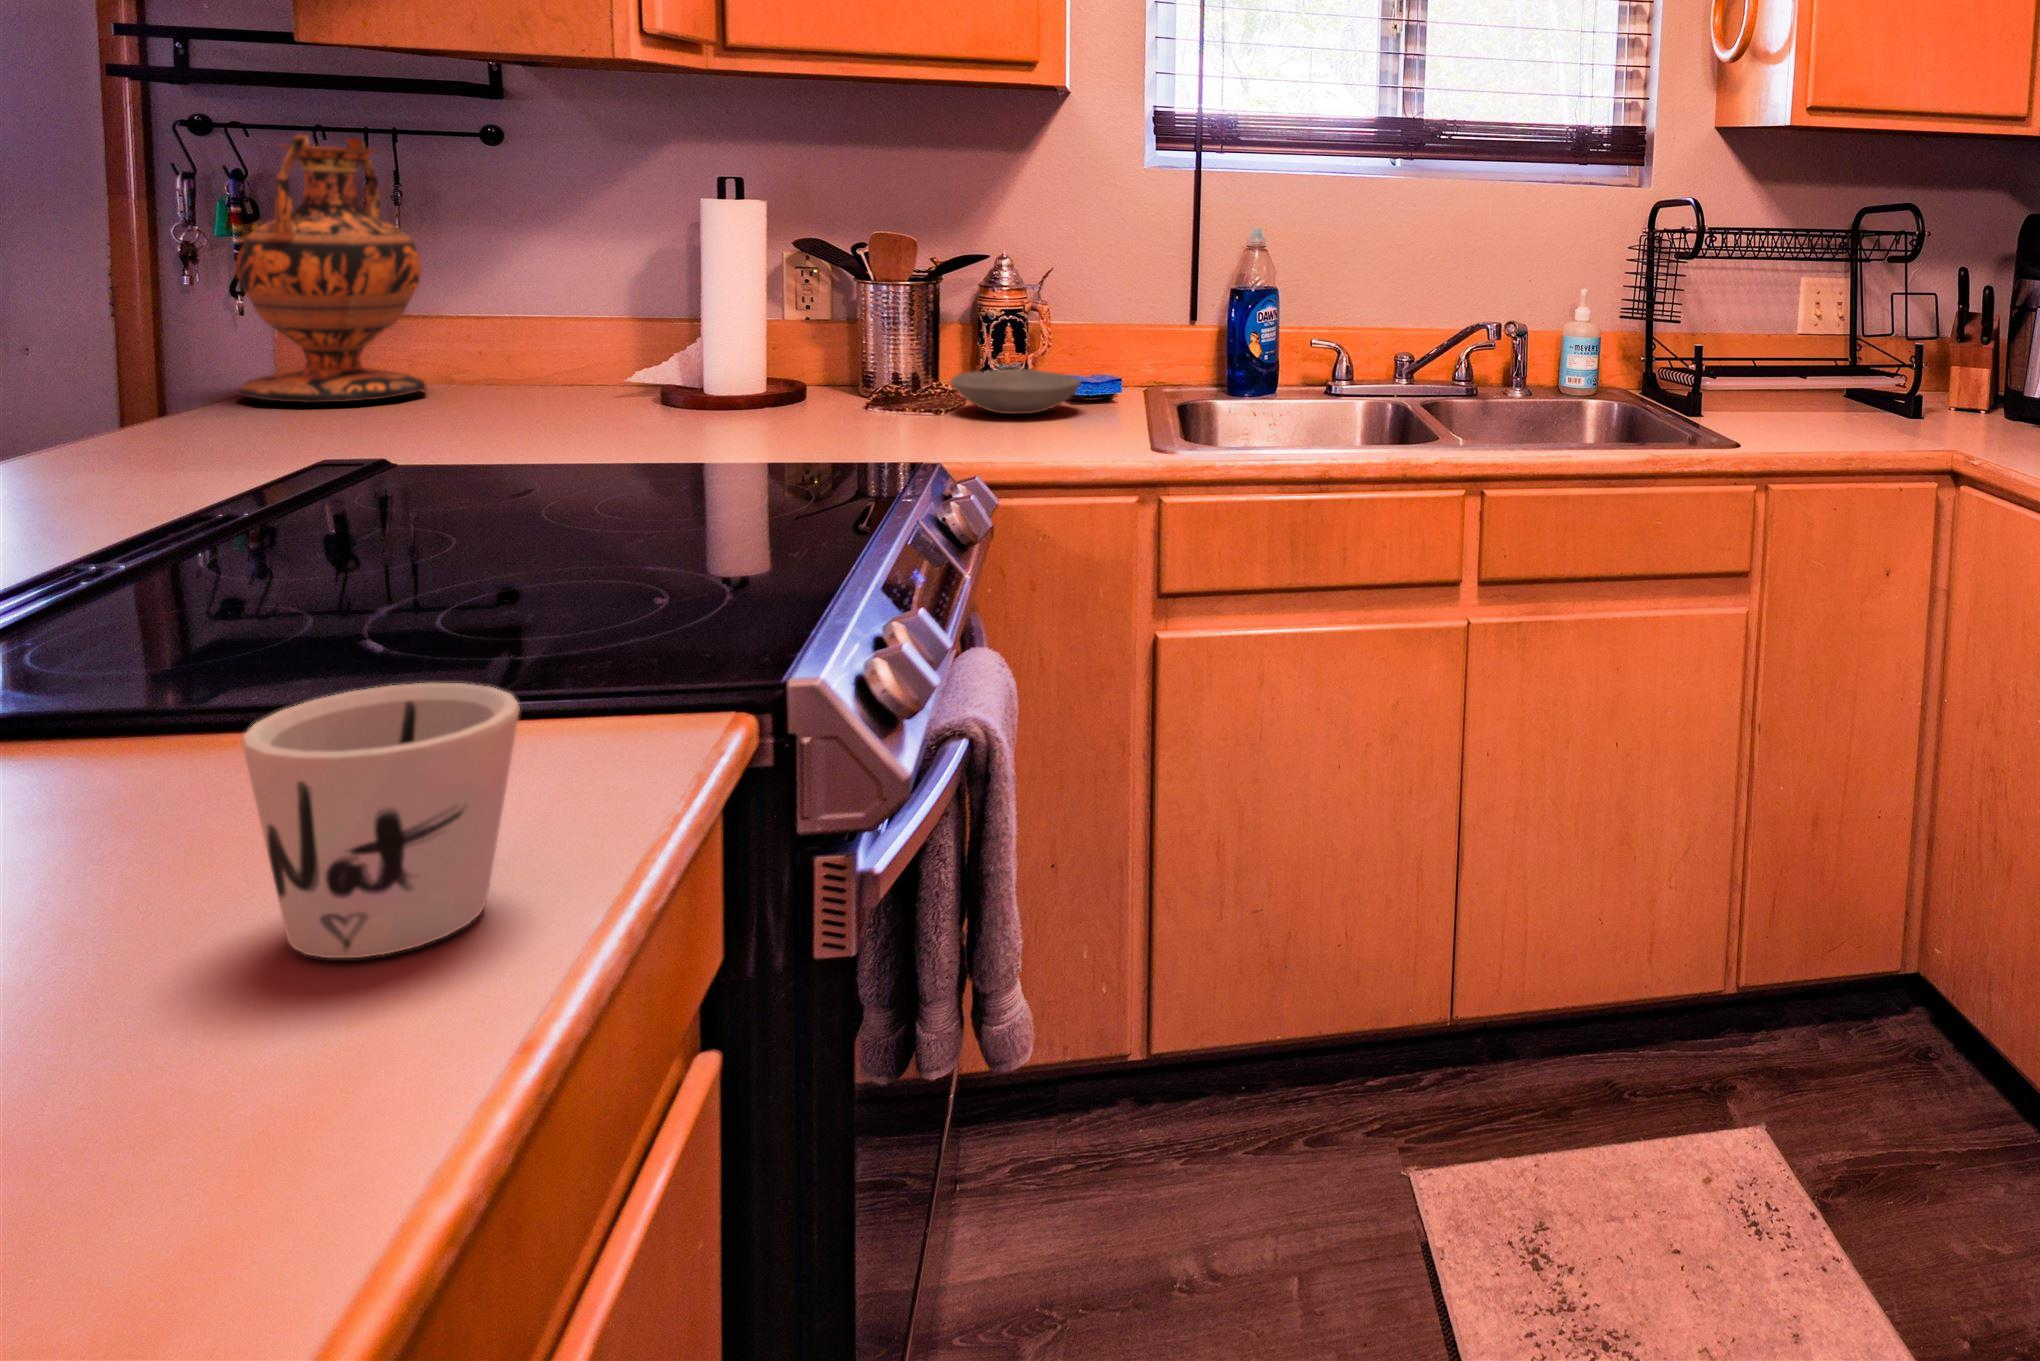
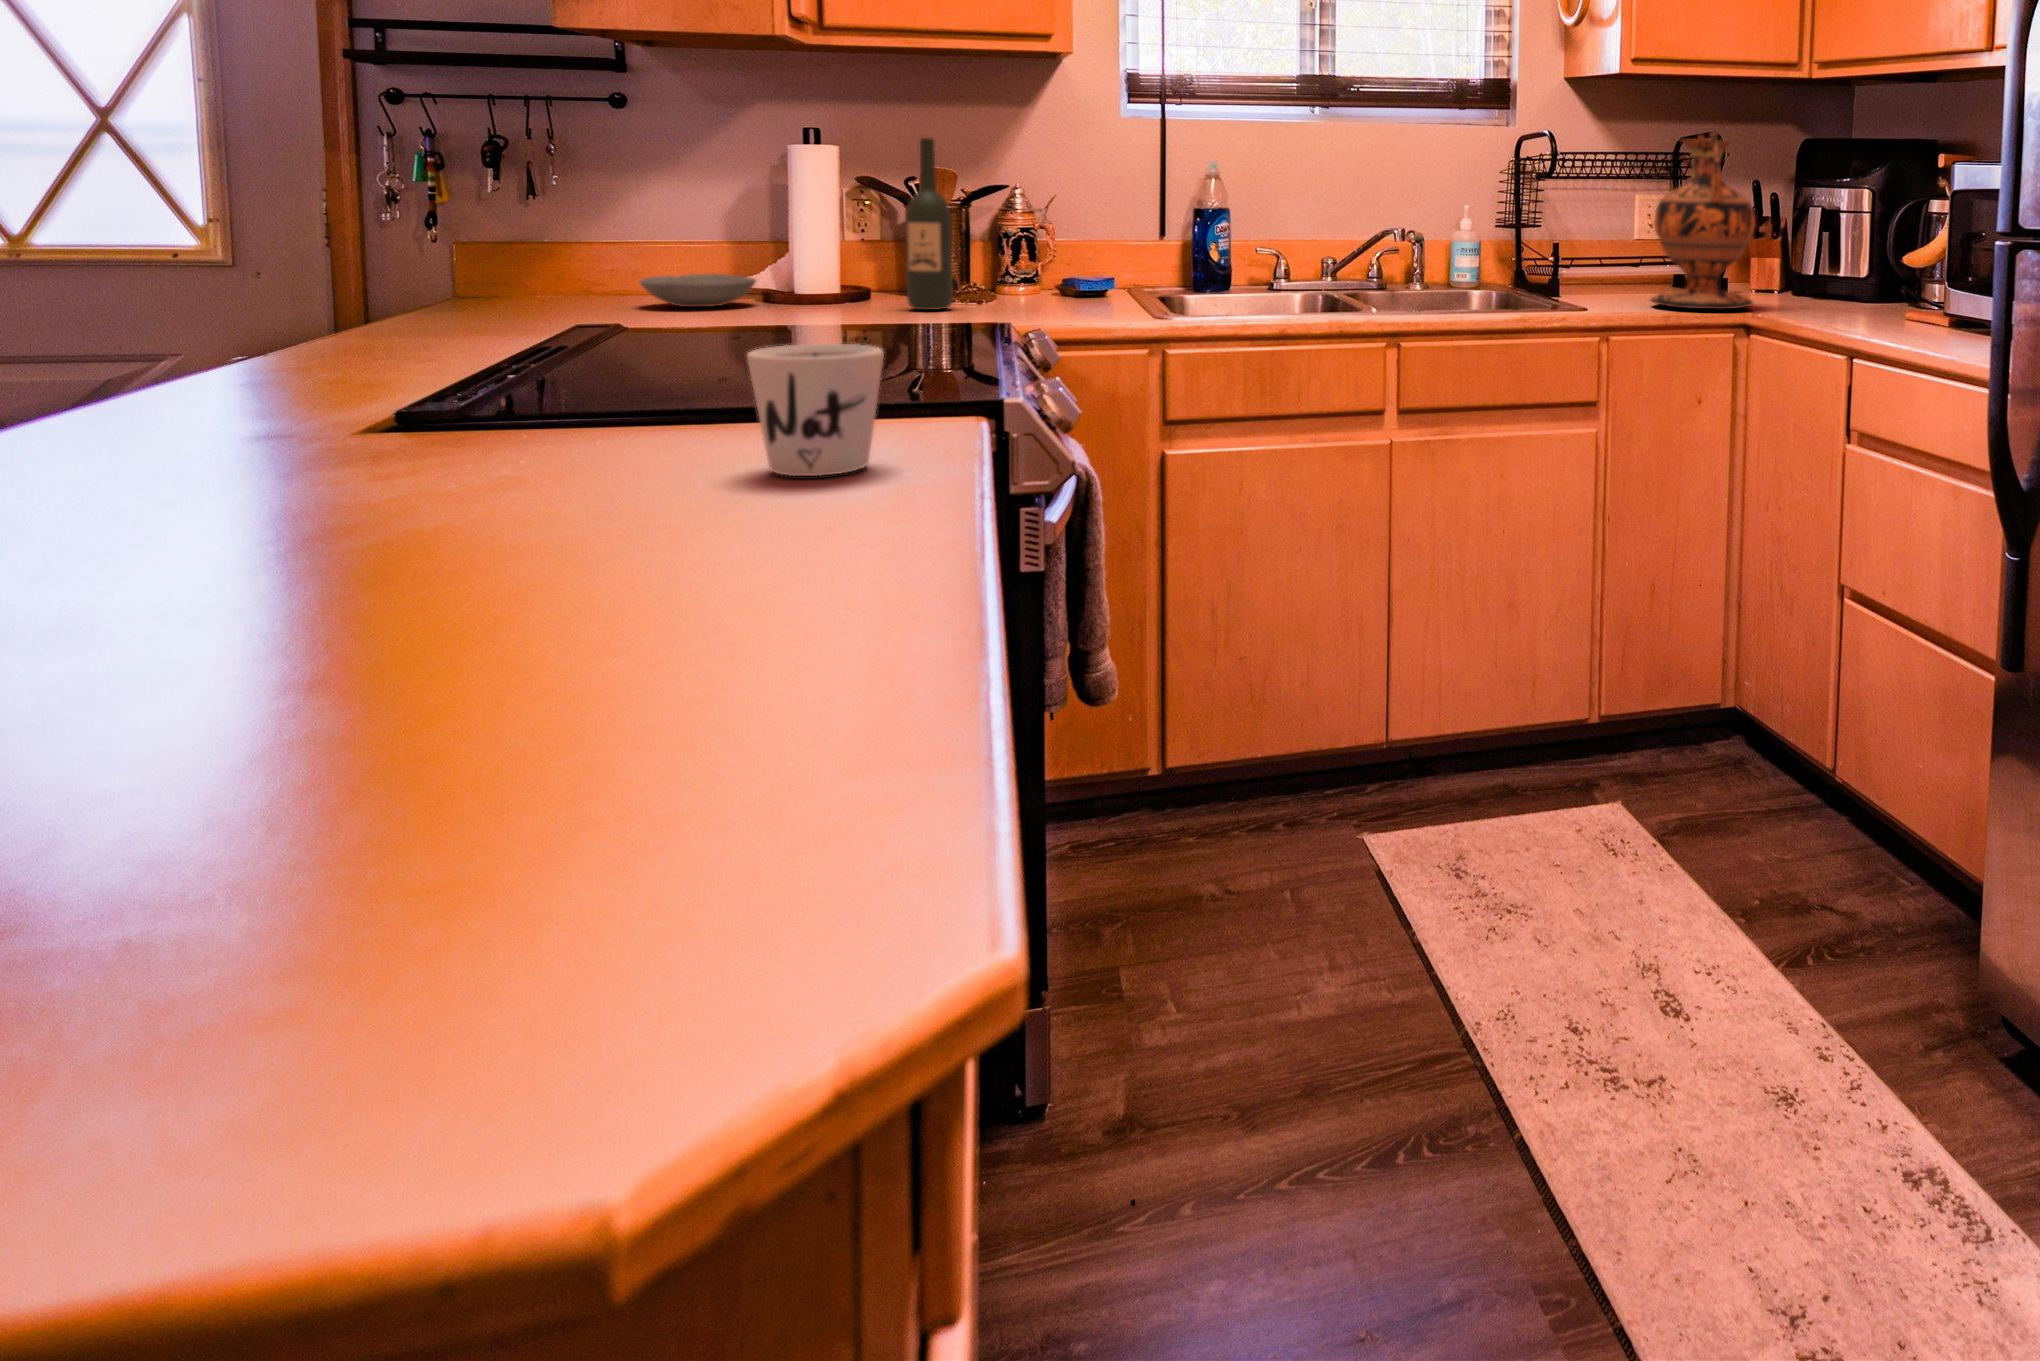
vase: present [235,135,426,403] -> present [1651,133,1756,309]
wine bottle: none [834,201,896,429] -> present [906,138,953,310]
bowl: present [951,369,1081,414] -> present [639,274,756,307]

